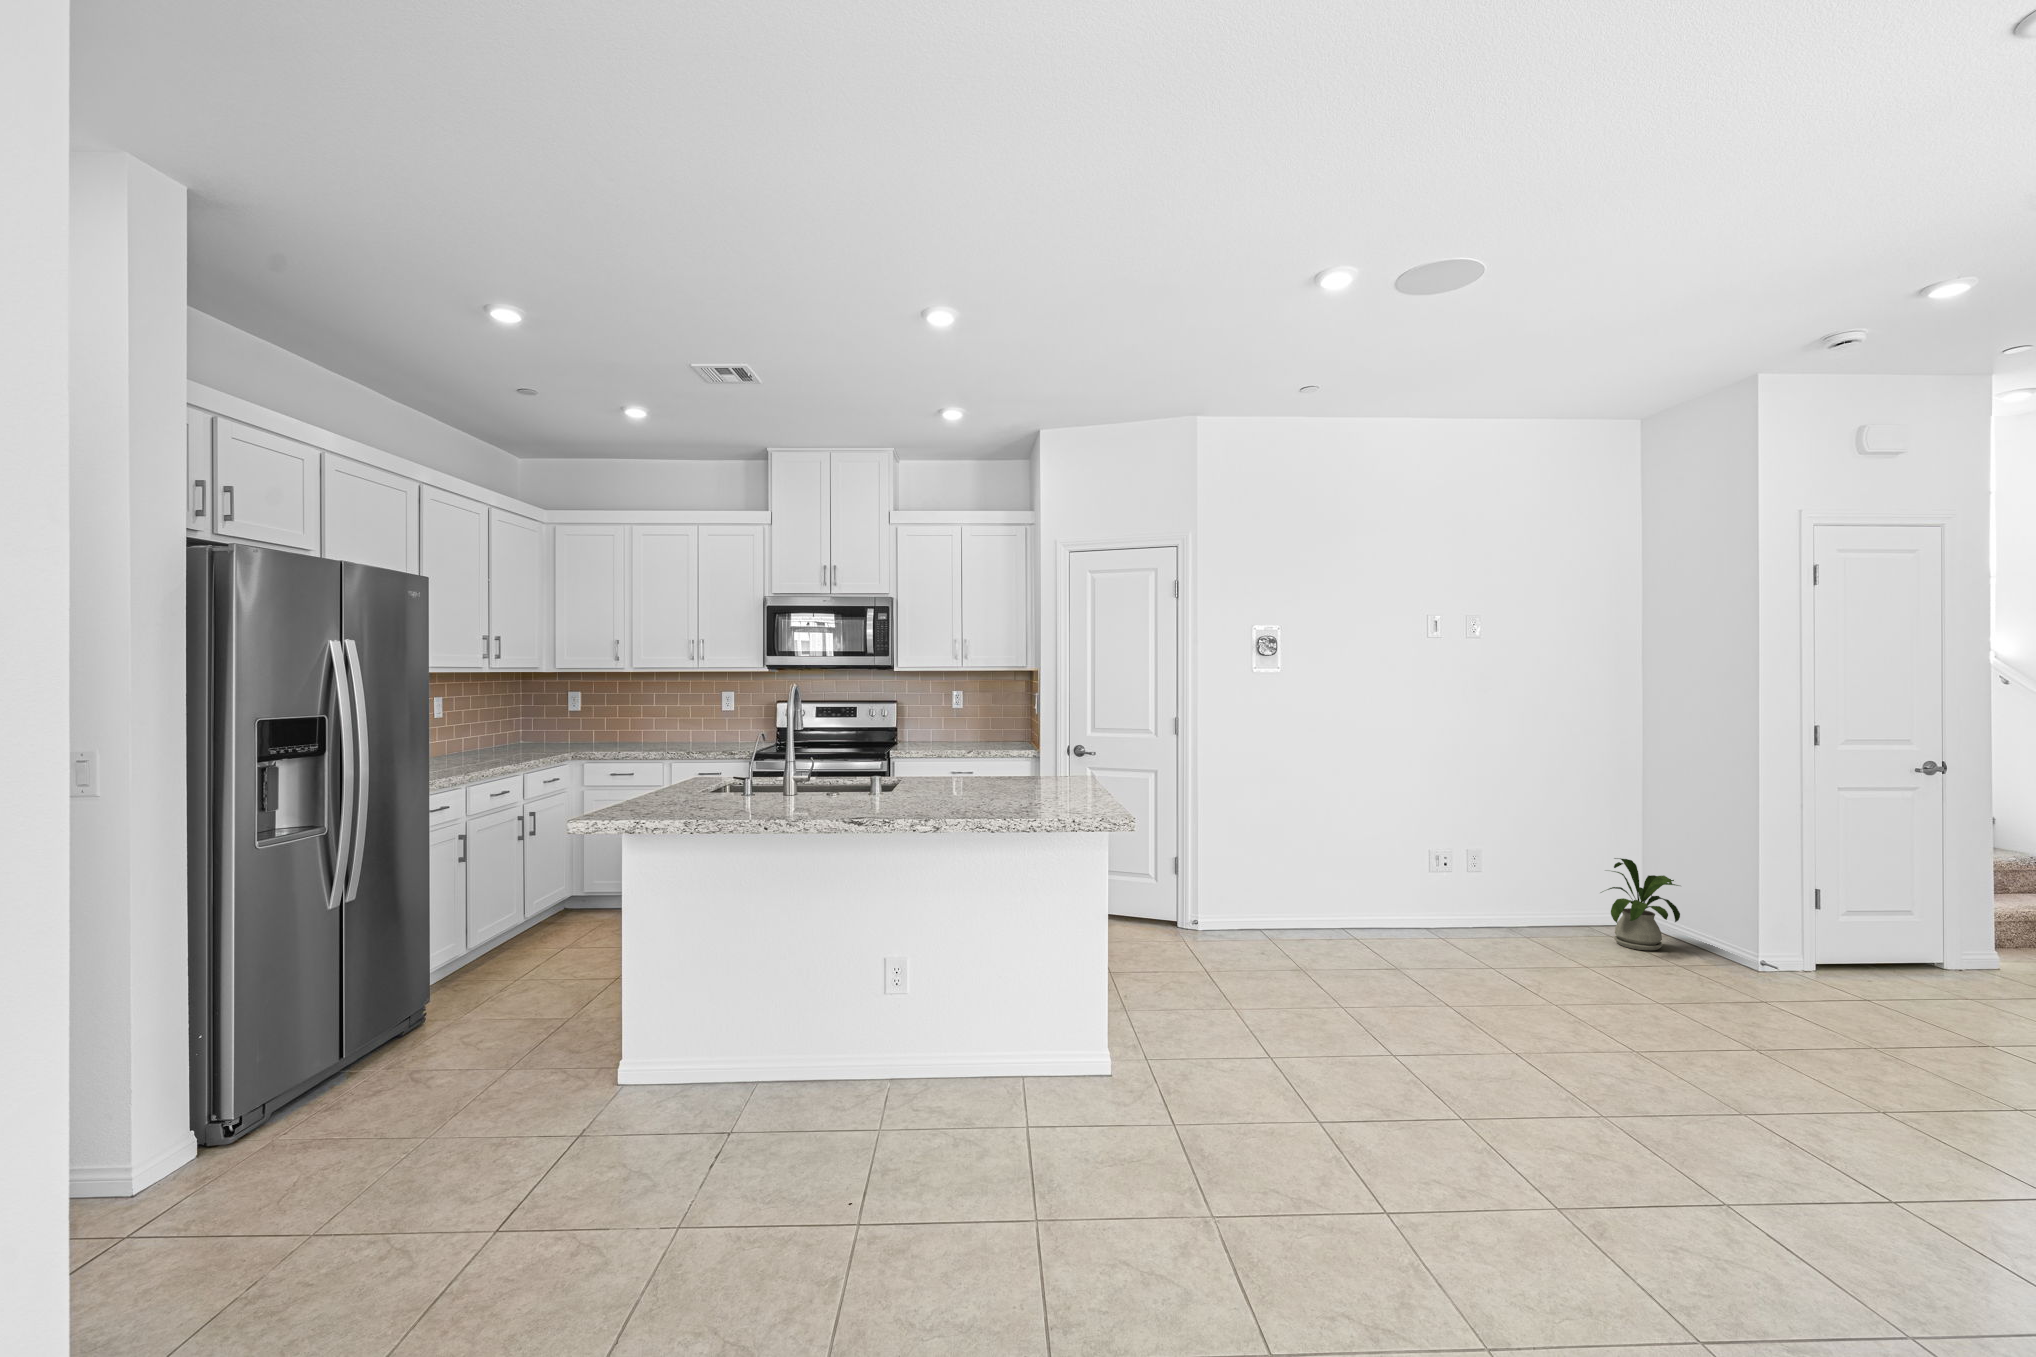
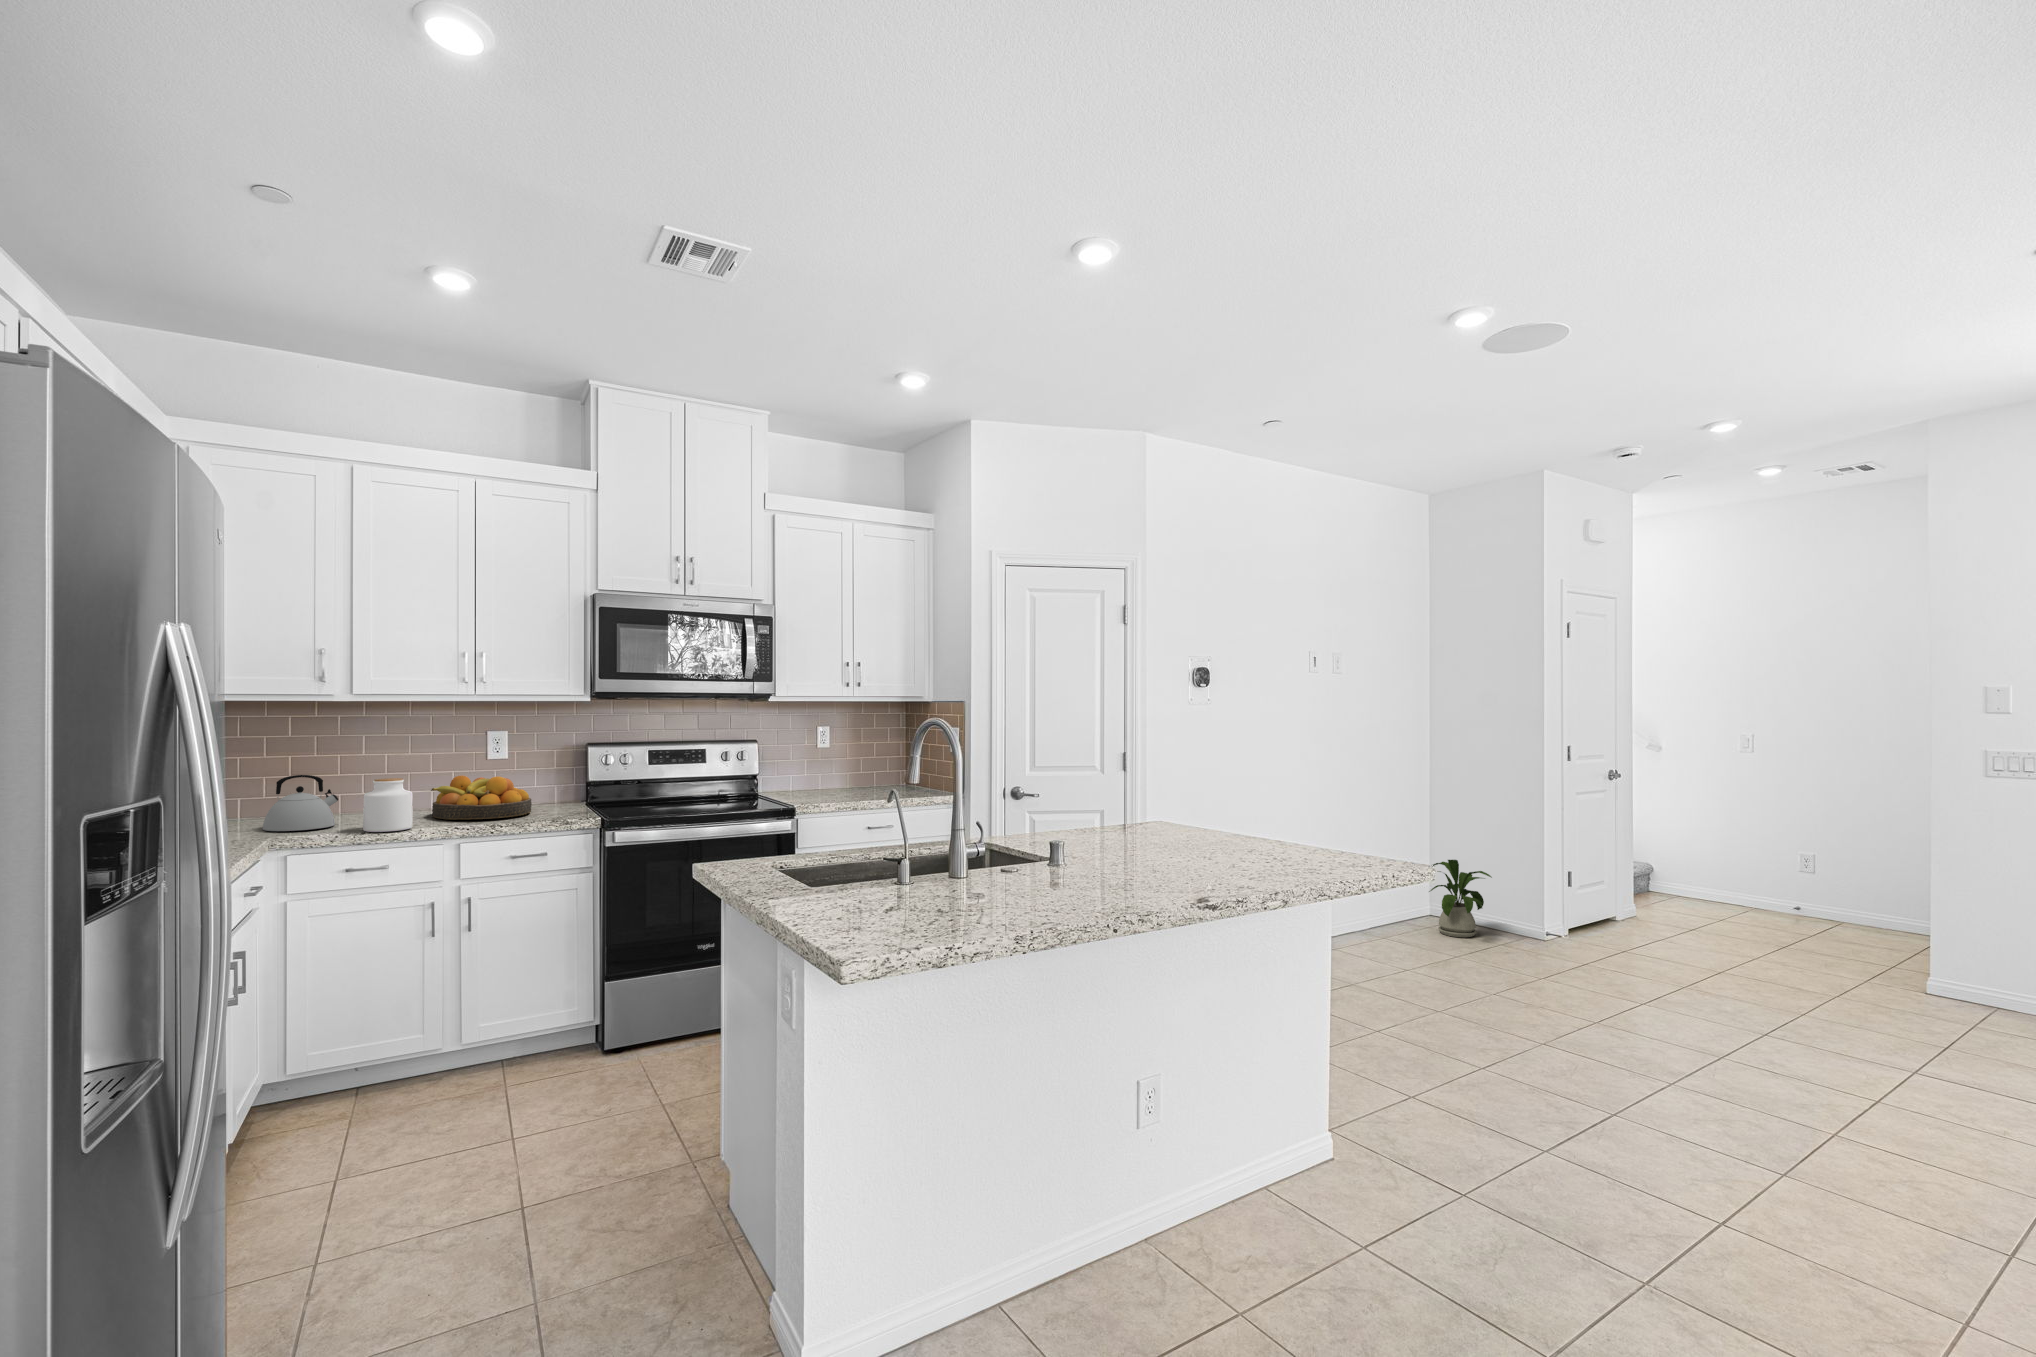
kettle: none [582,715,623,748] -> present [262,775,338,831]
jar: none [625,719,653,752] -> present [363,778,413,832]
fruit bowl: none [676,720,738,748] -> present [431,776,532,820]

